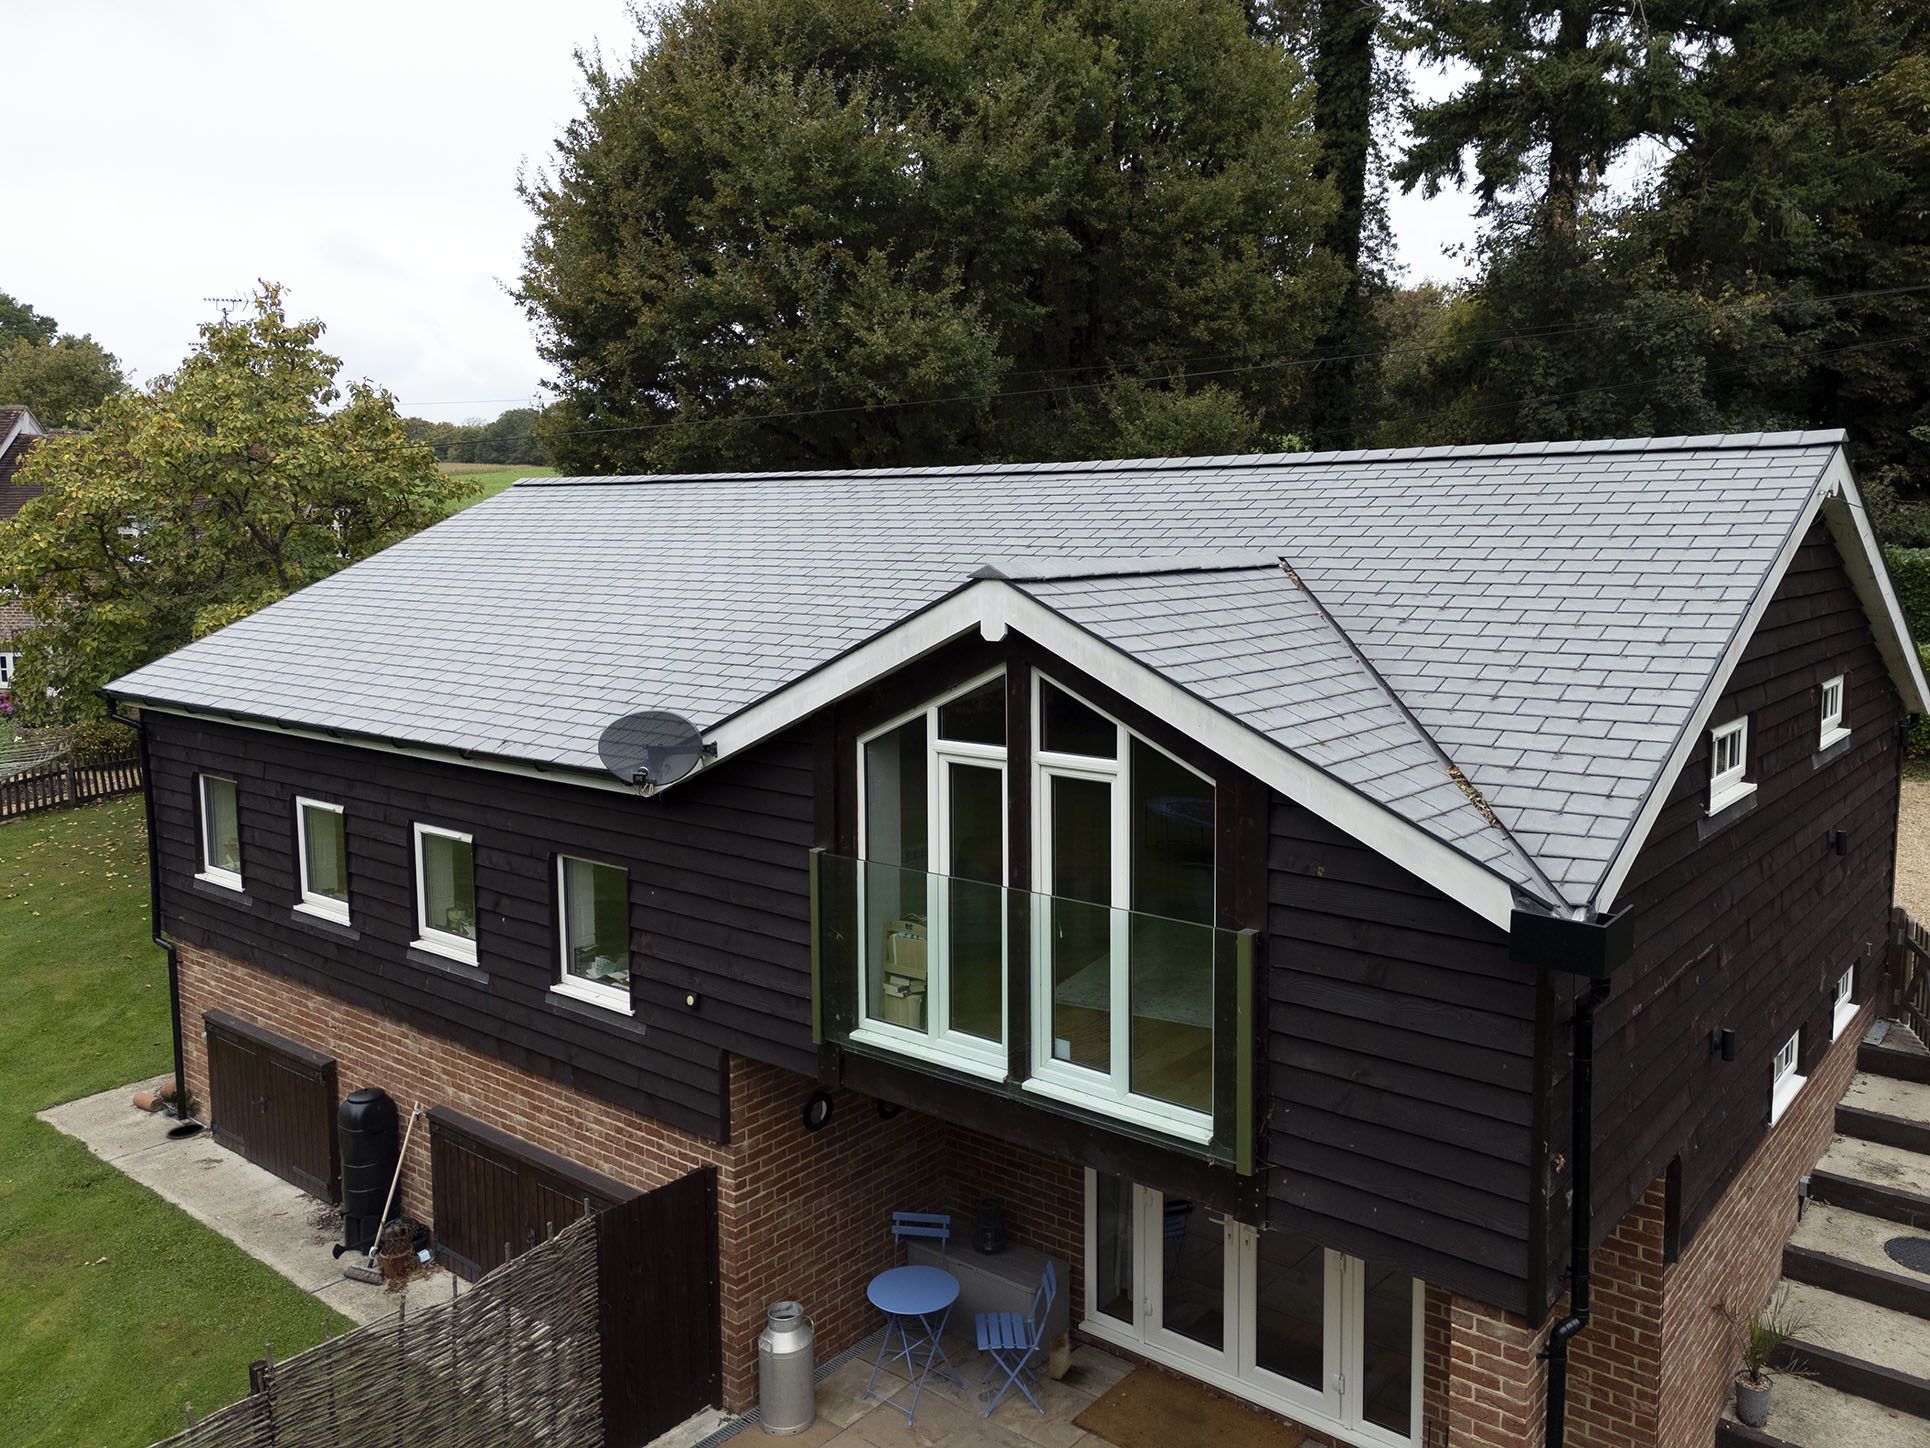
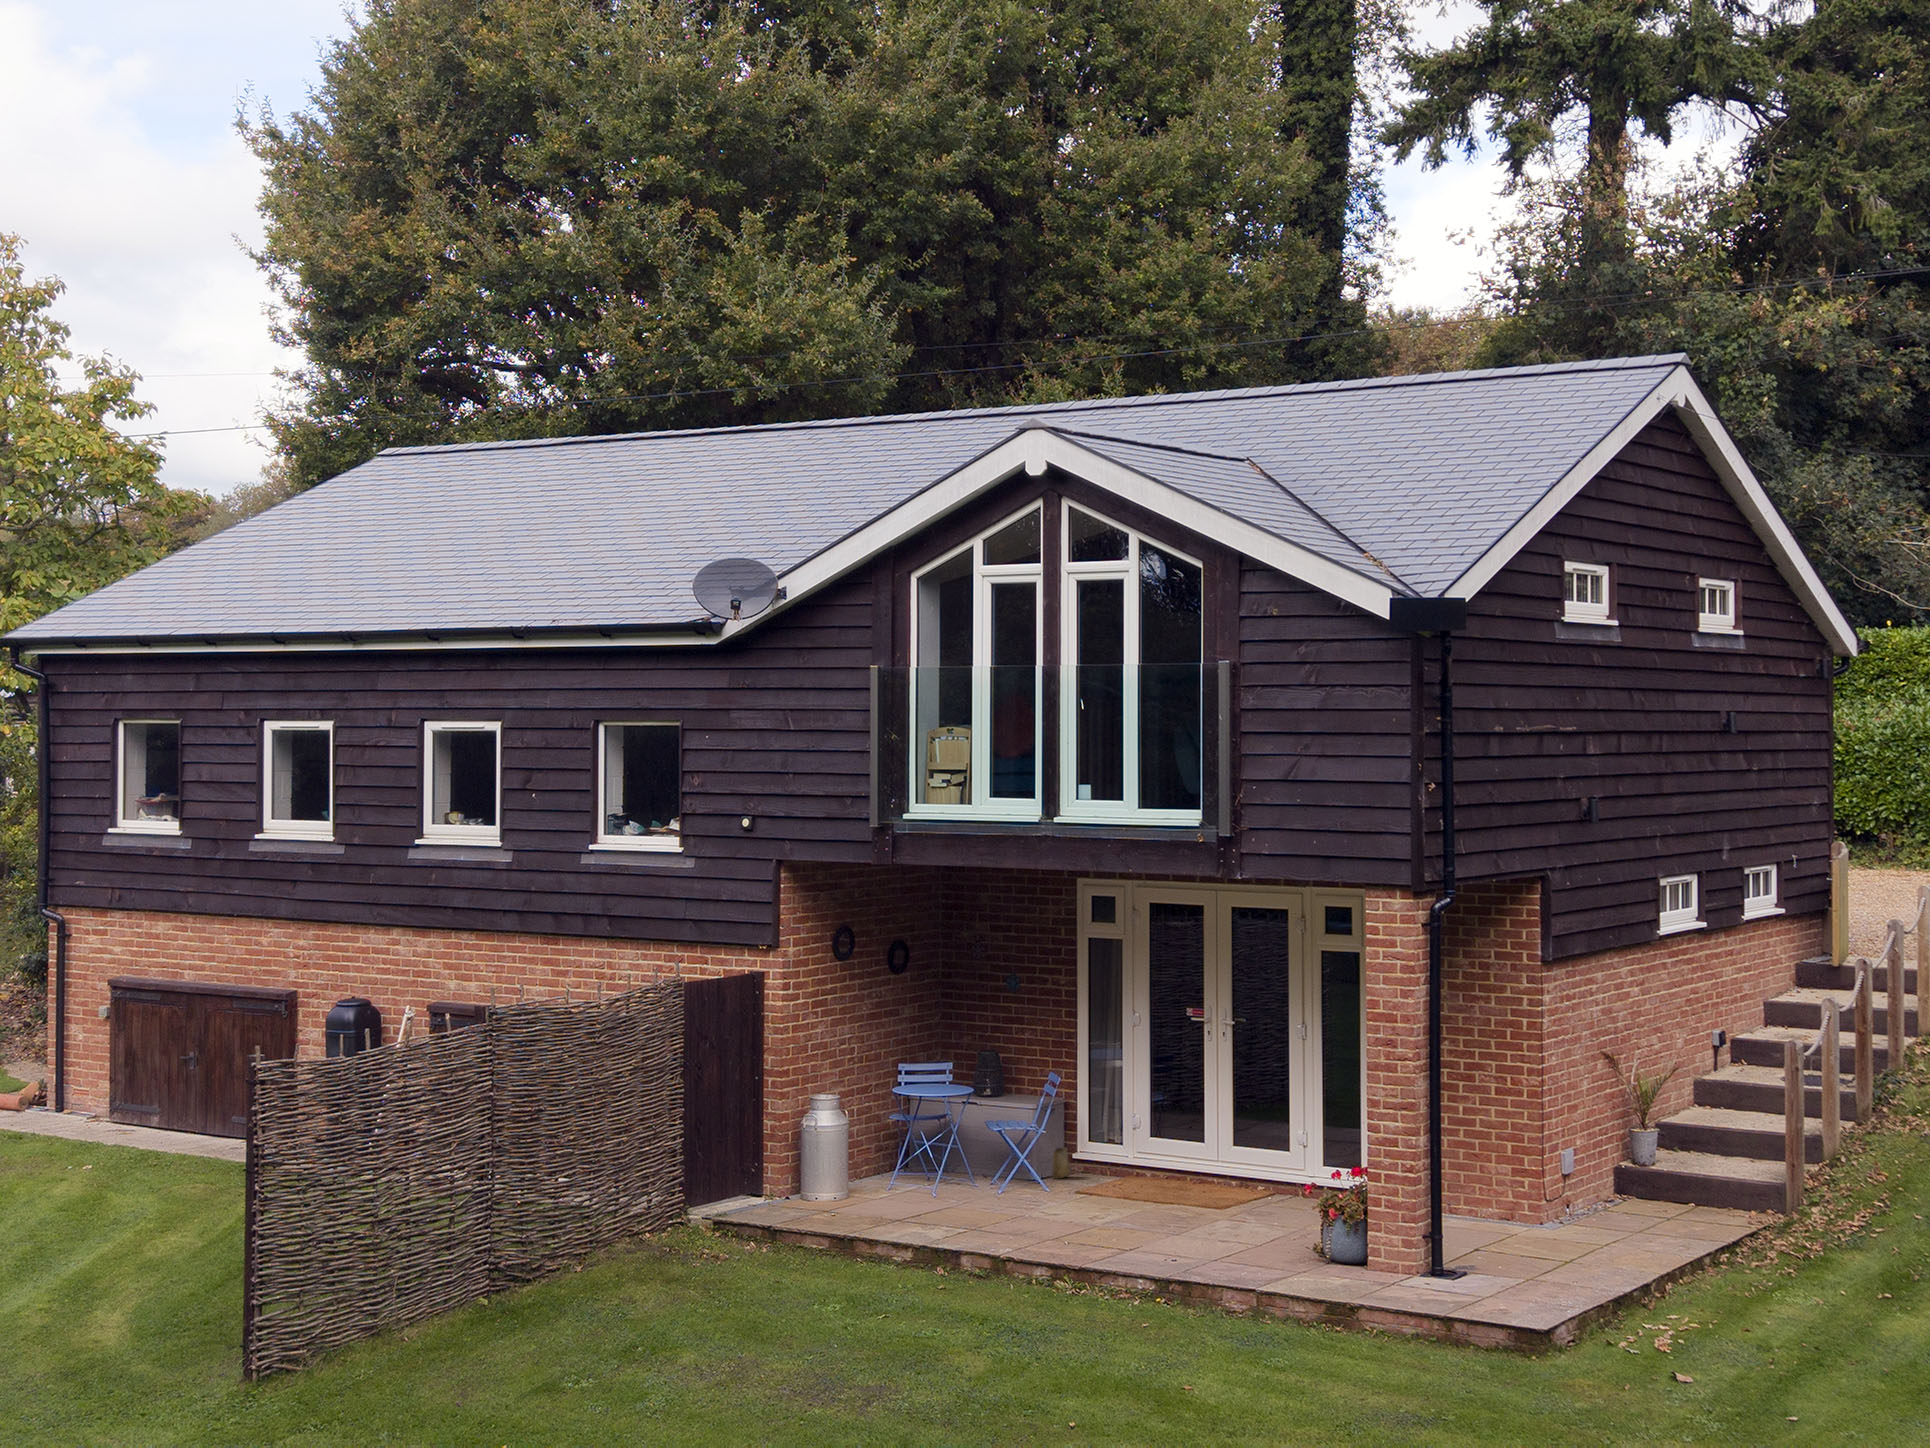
potted tree: present [158,1077,205,1139] -> none [38,1053,88,1122]

